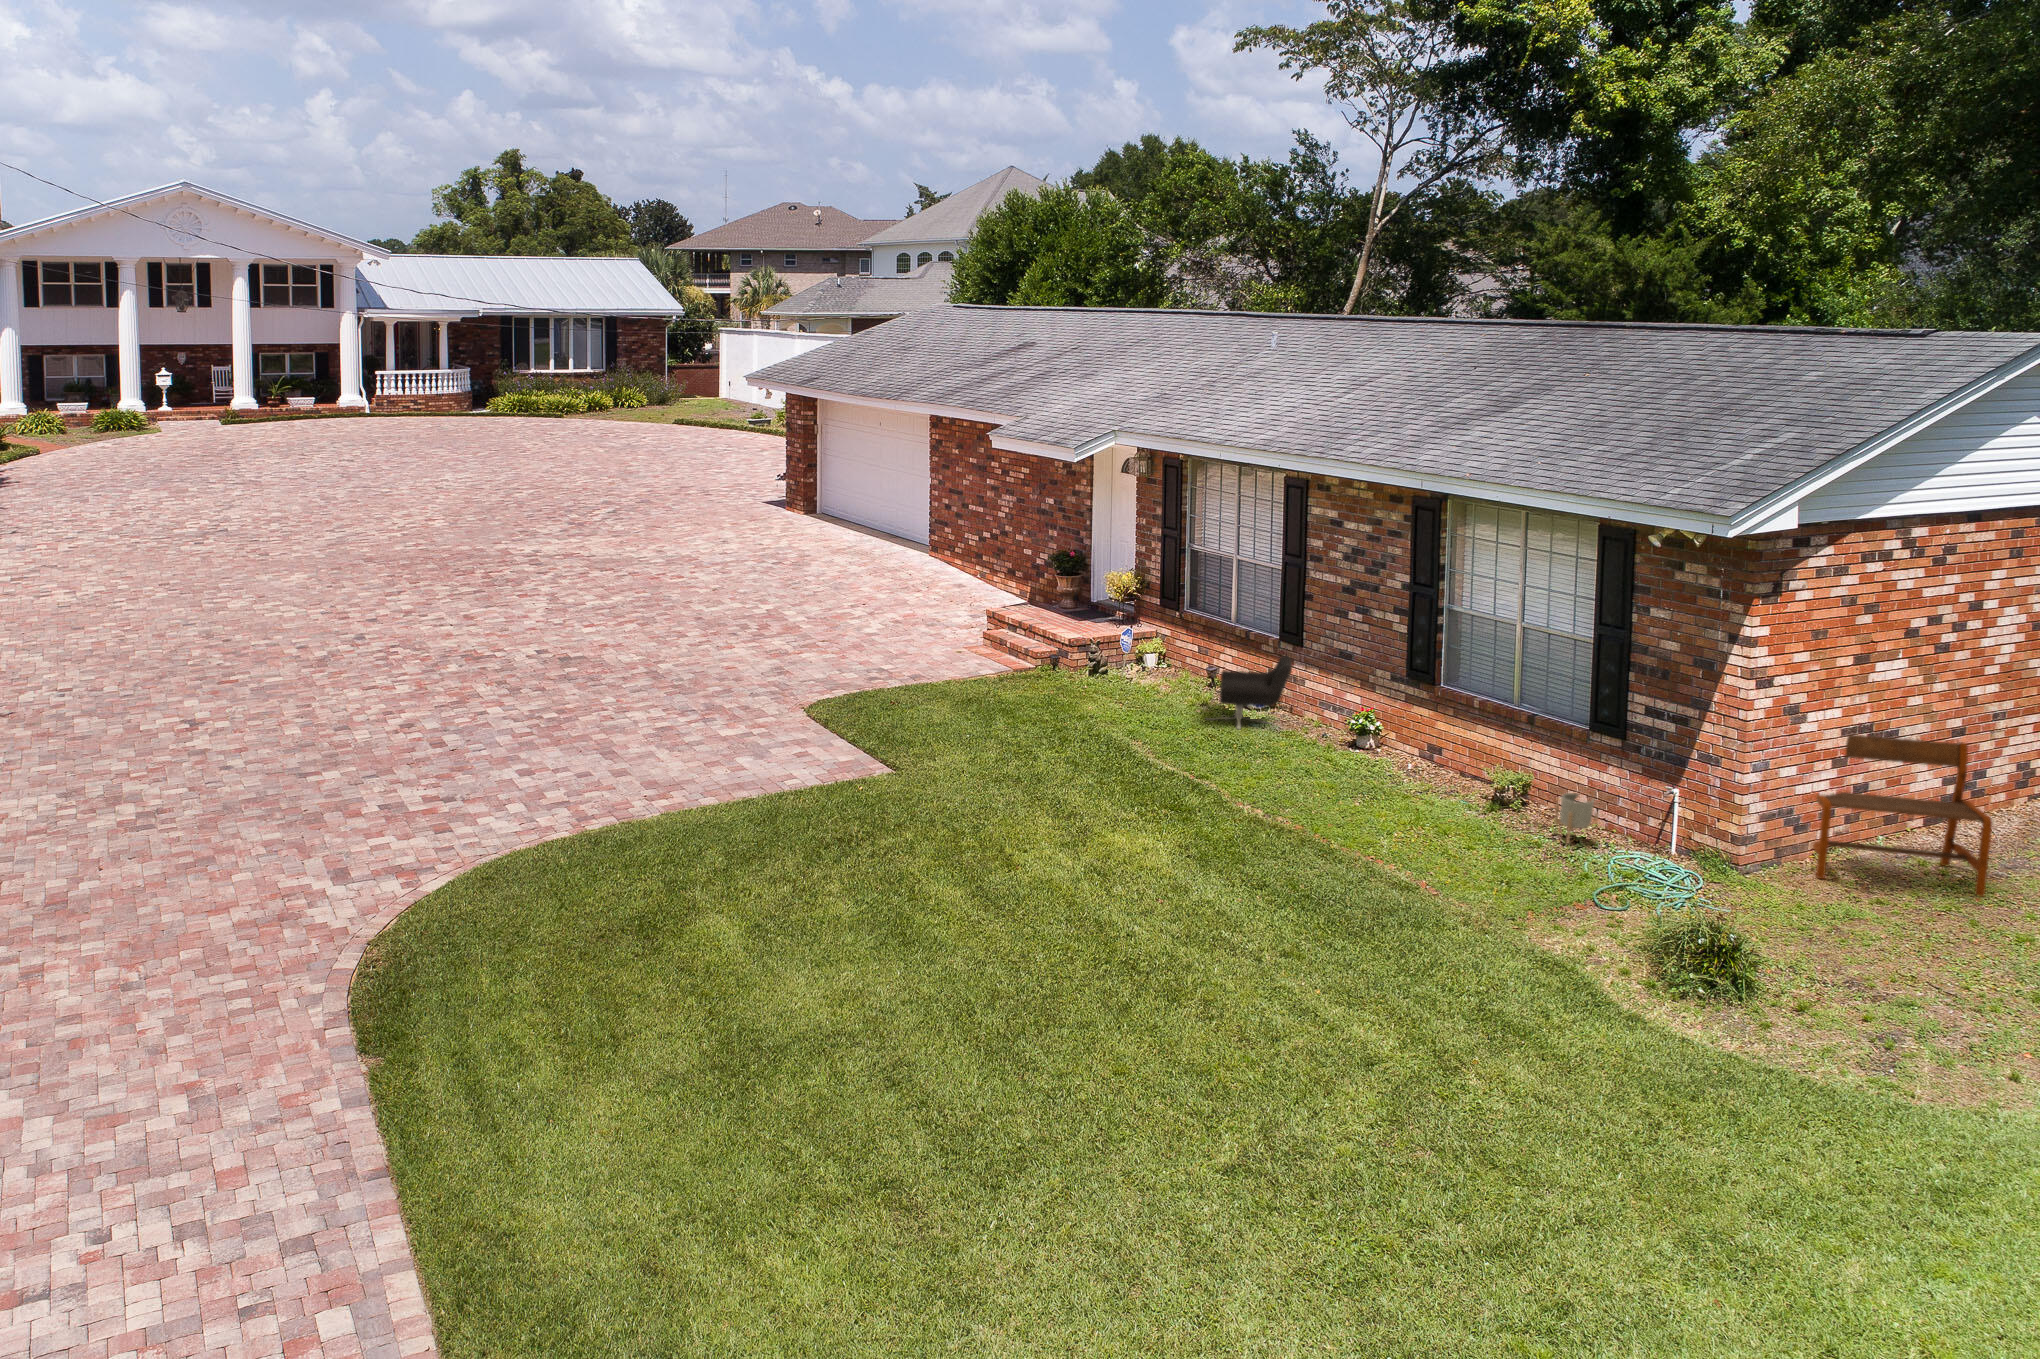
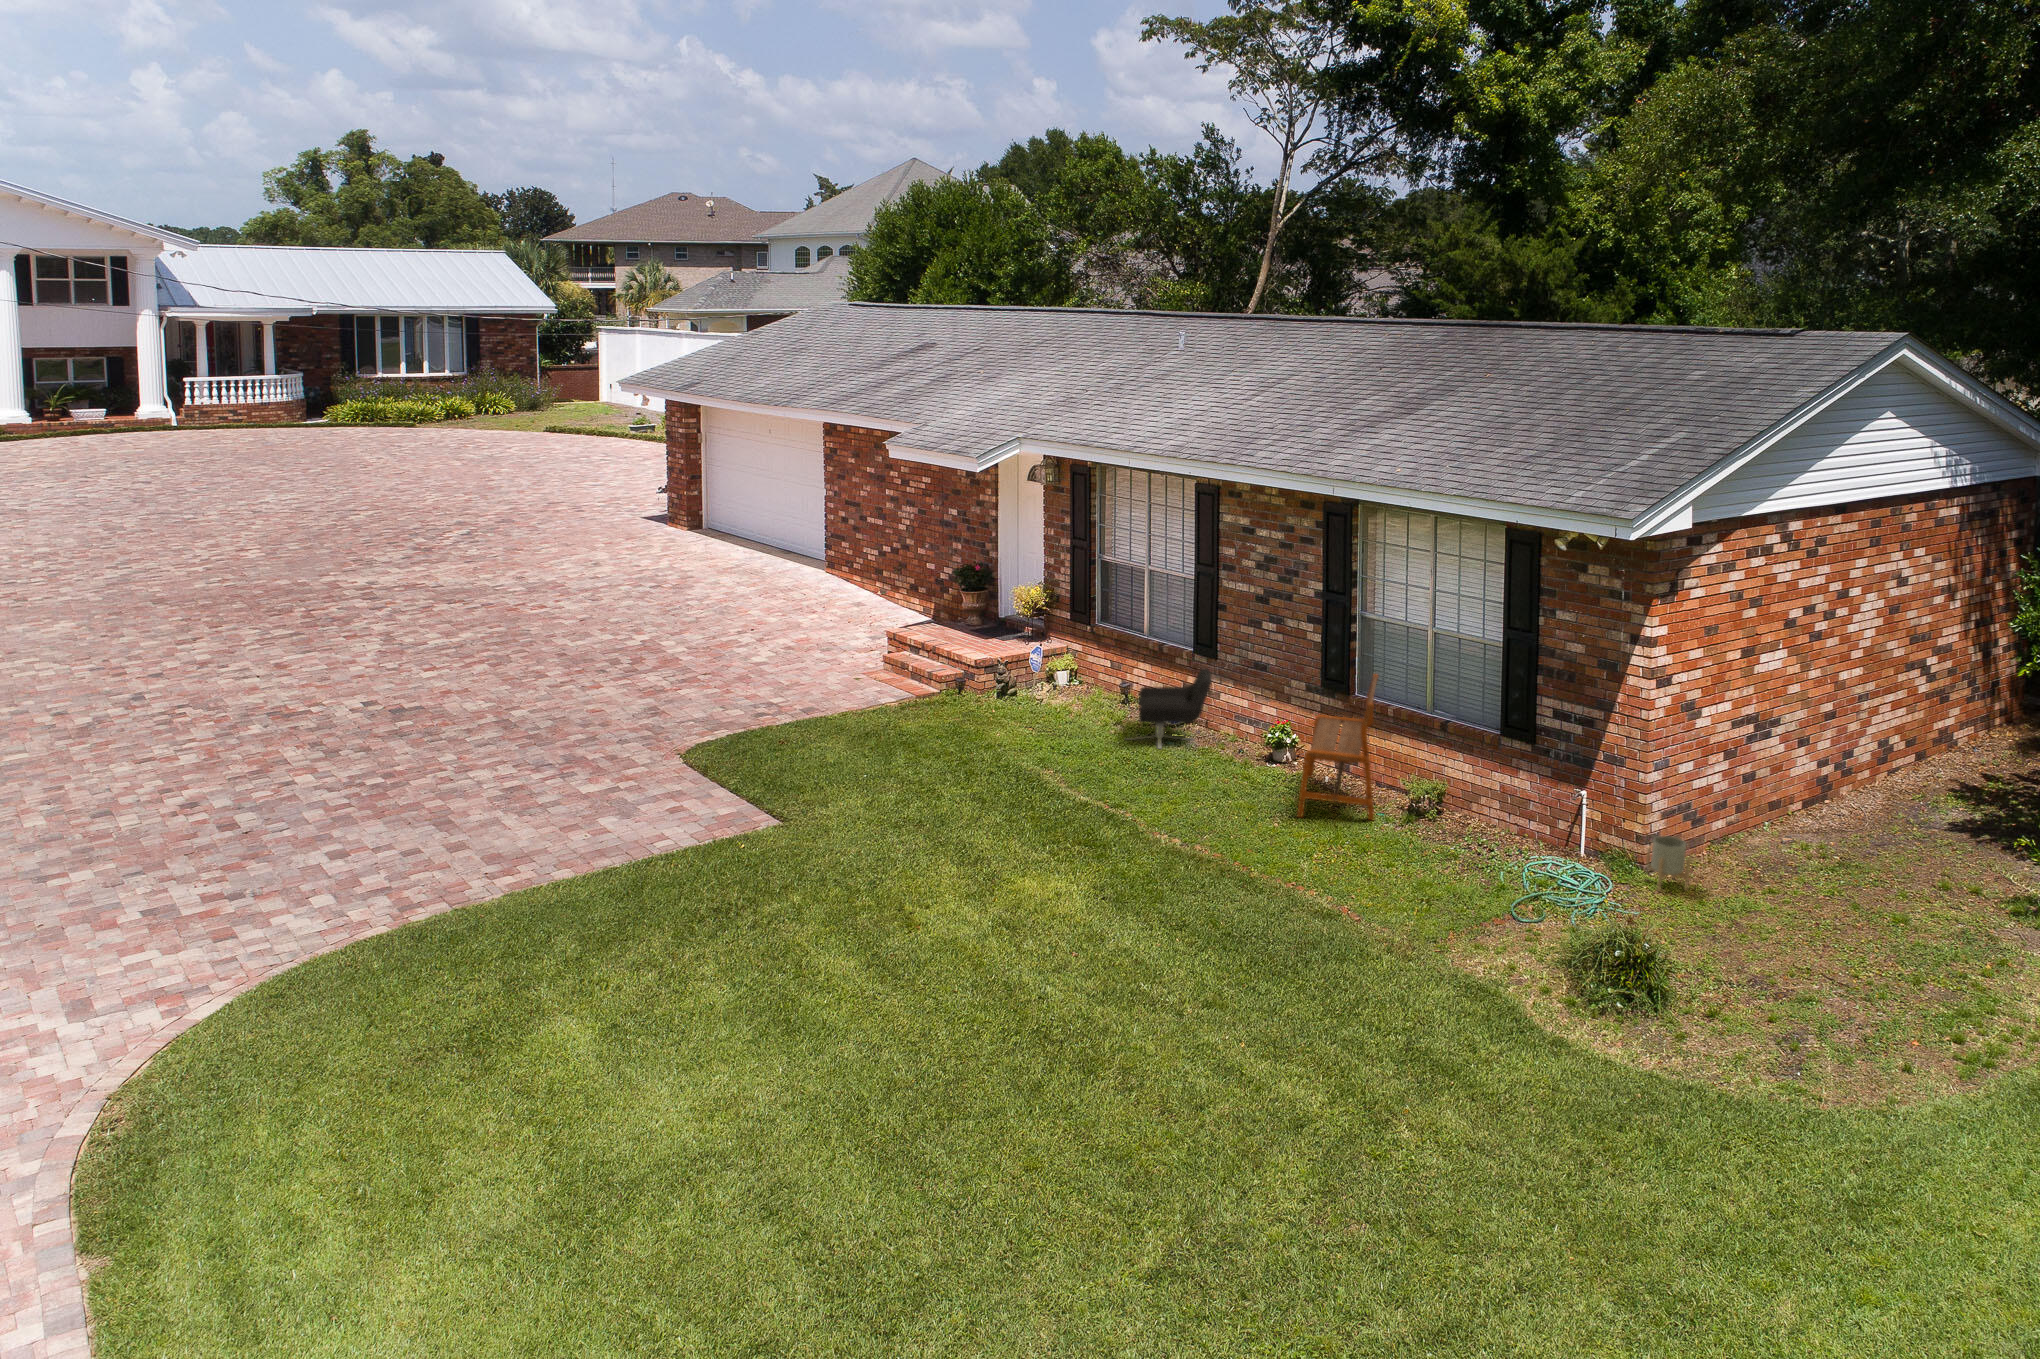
bench: present [1813,735,1992,897] -> present [1297,674,1378,820]
planter: present [1553,793,1598,843] -> present [1646,836,1690,891]

